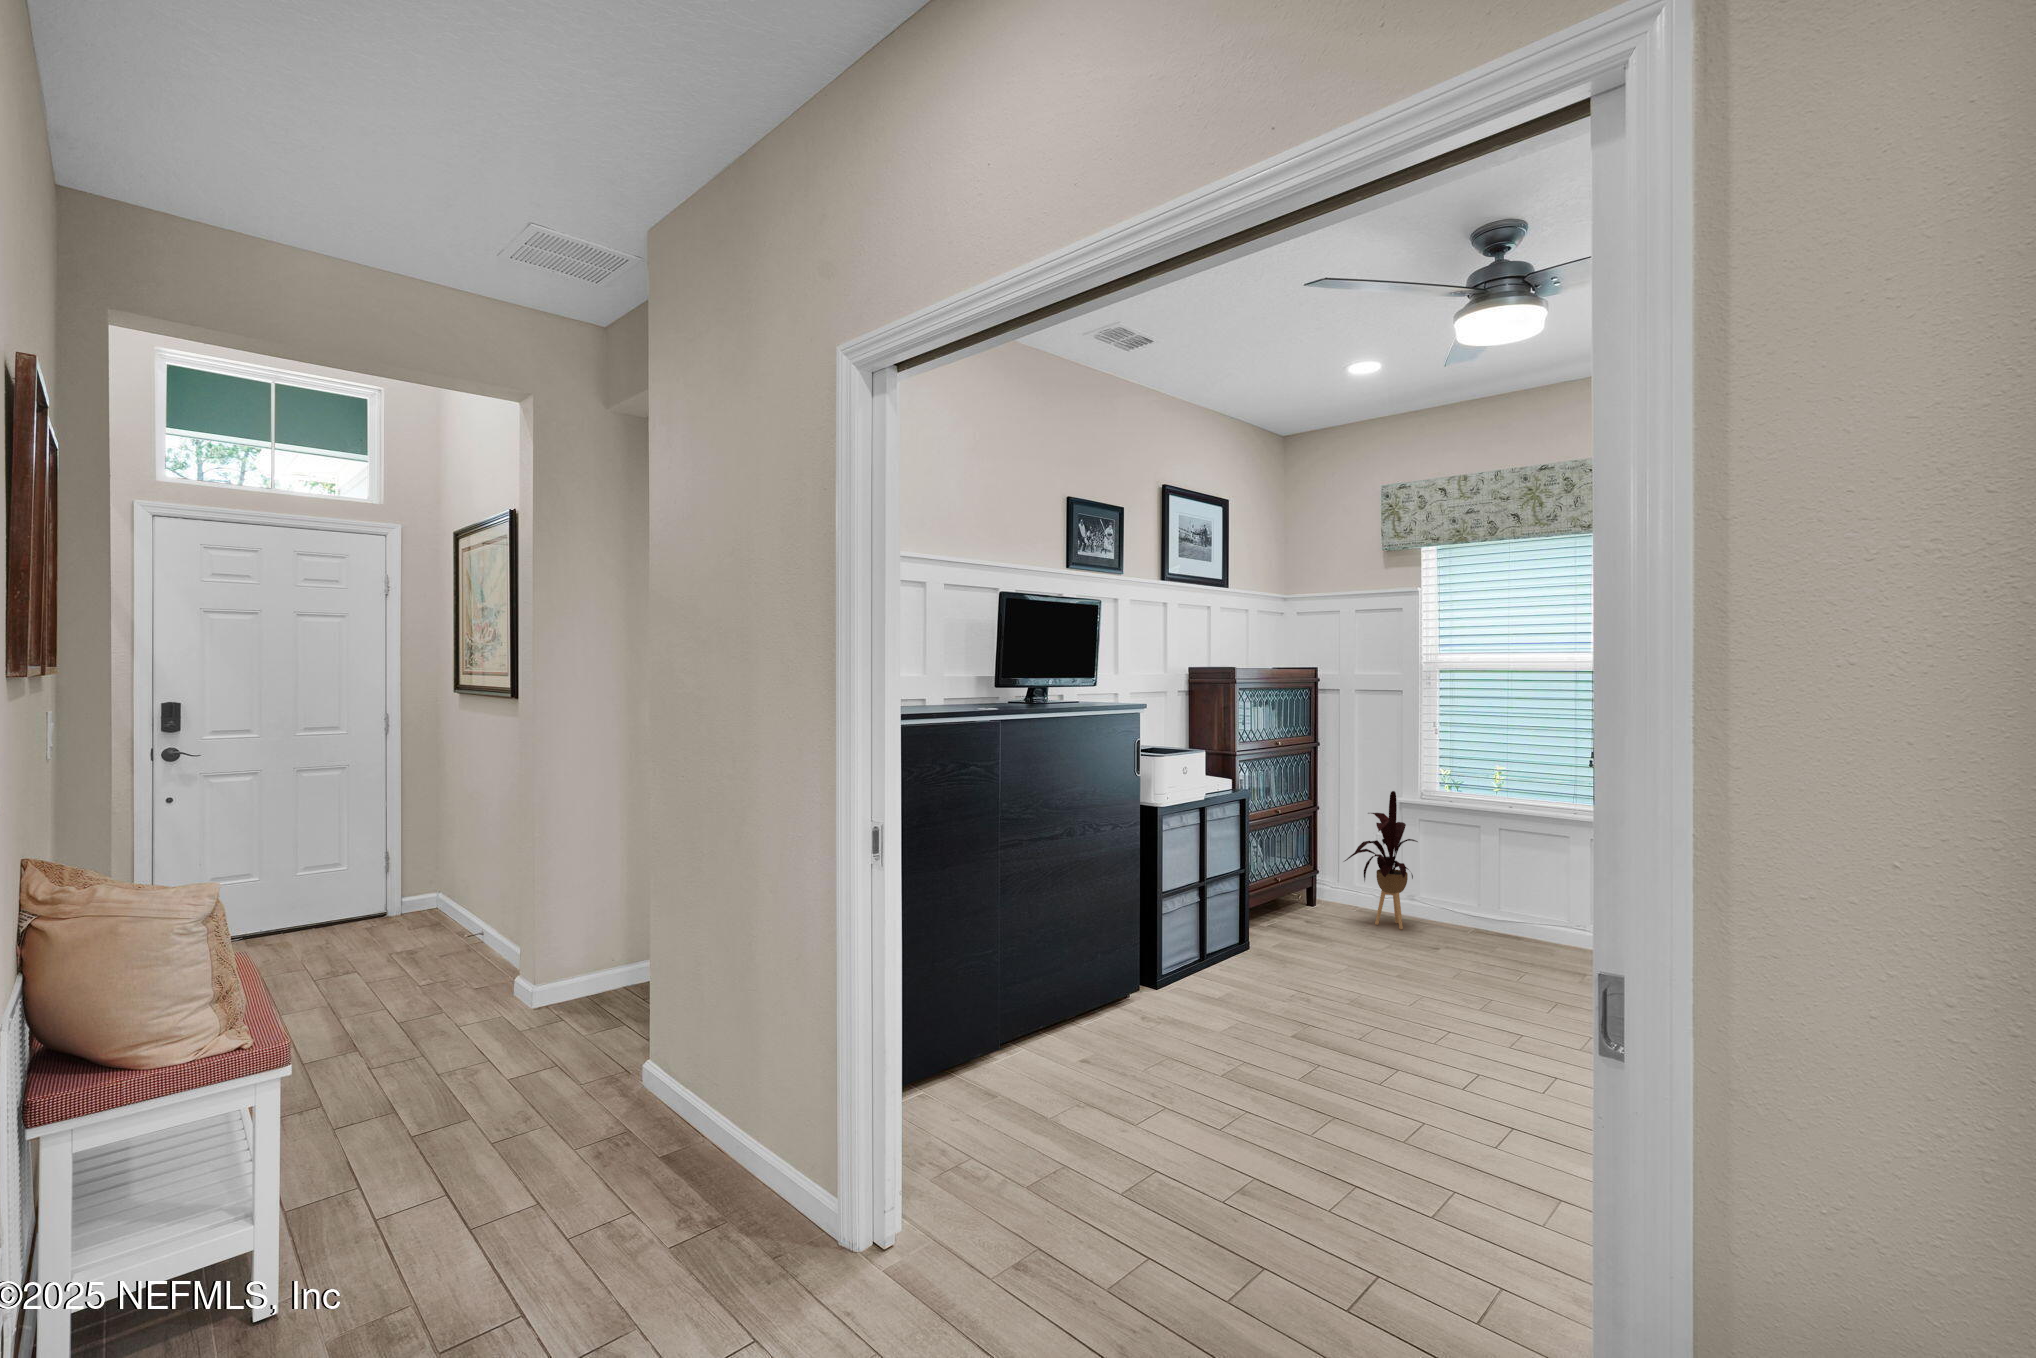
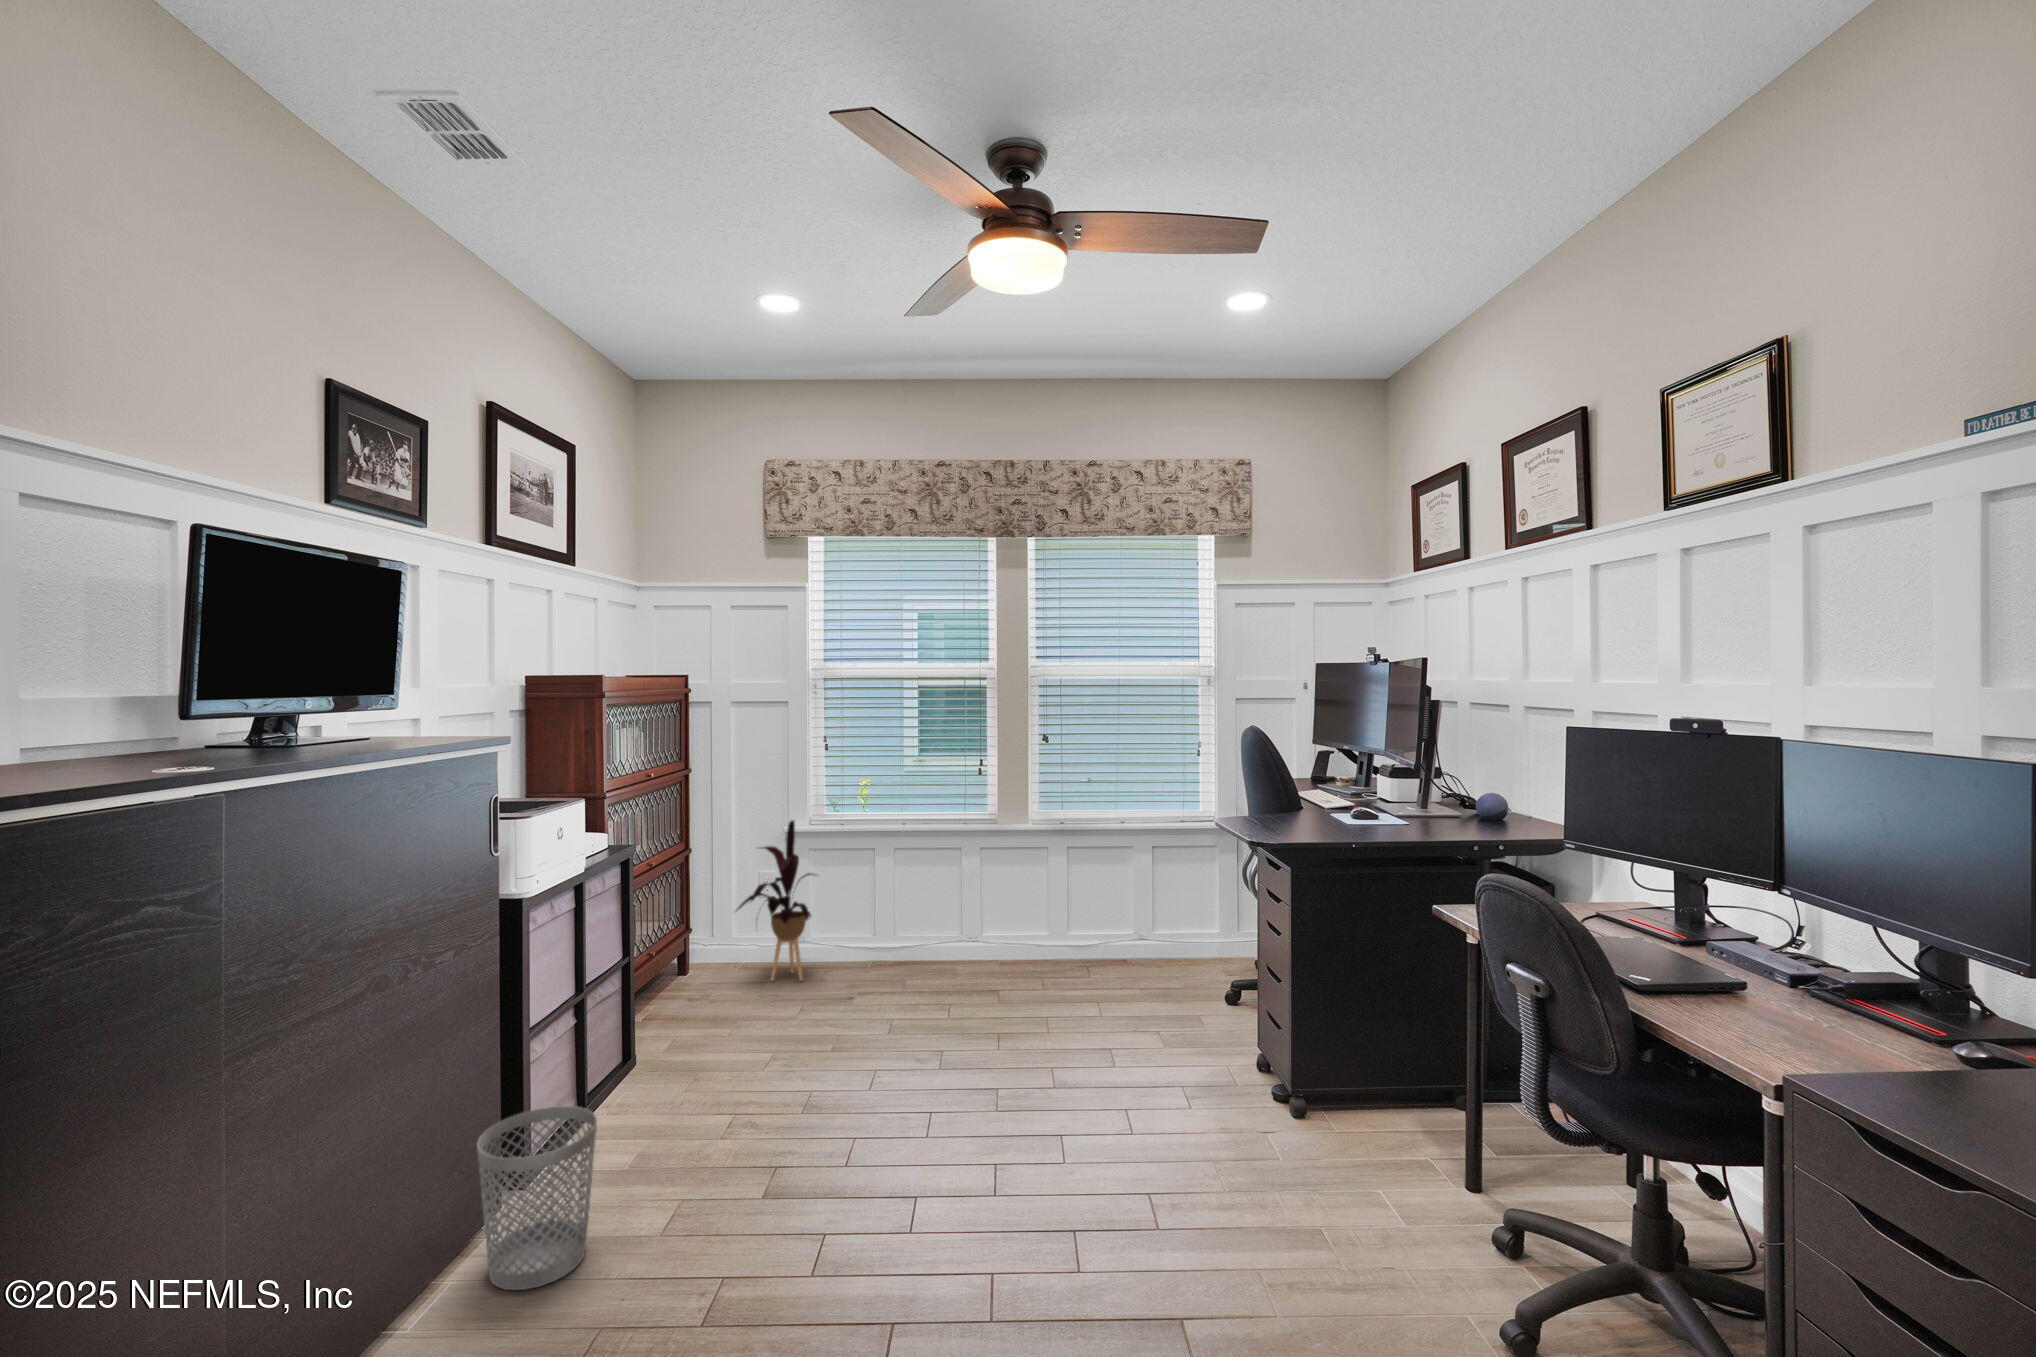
wastebasket: none [1123,933,1188,1030] -> present [477,1106,597,1290]

